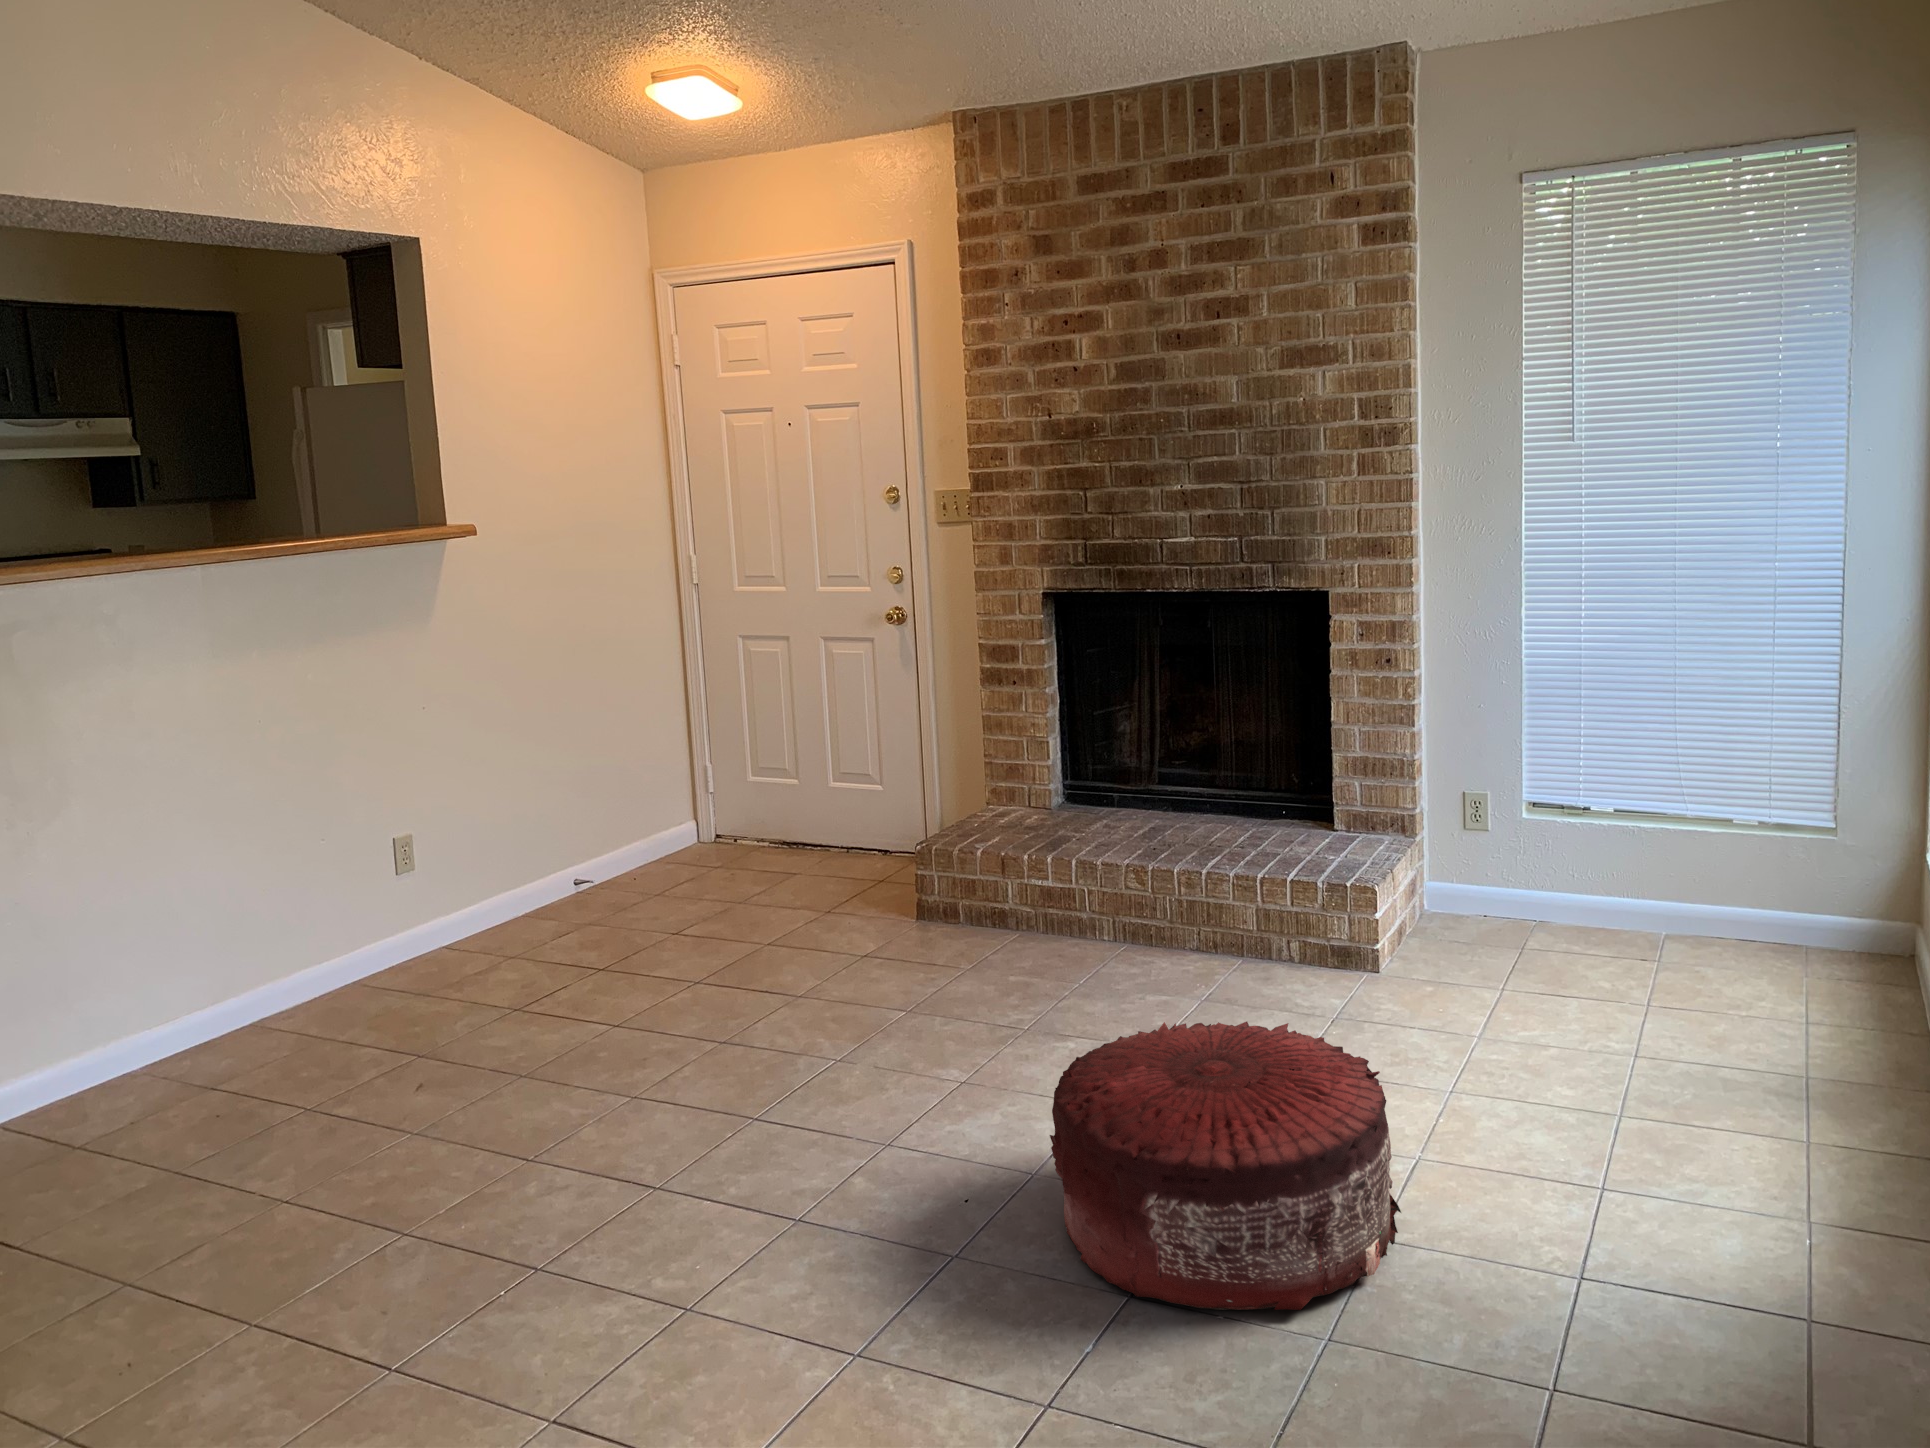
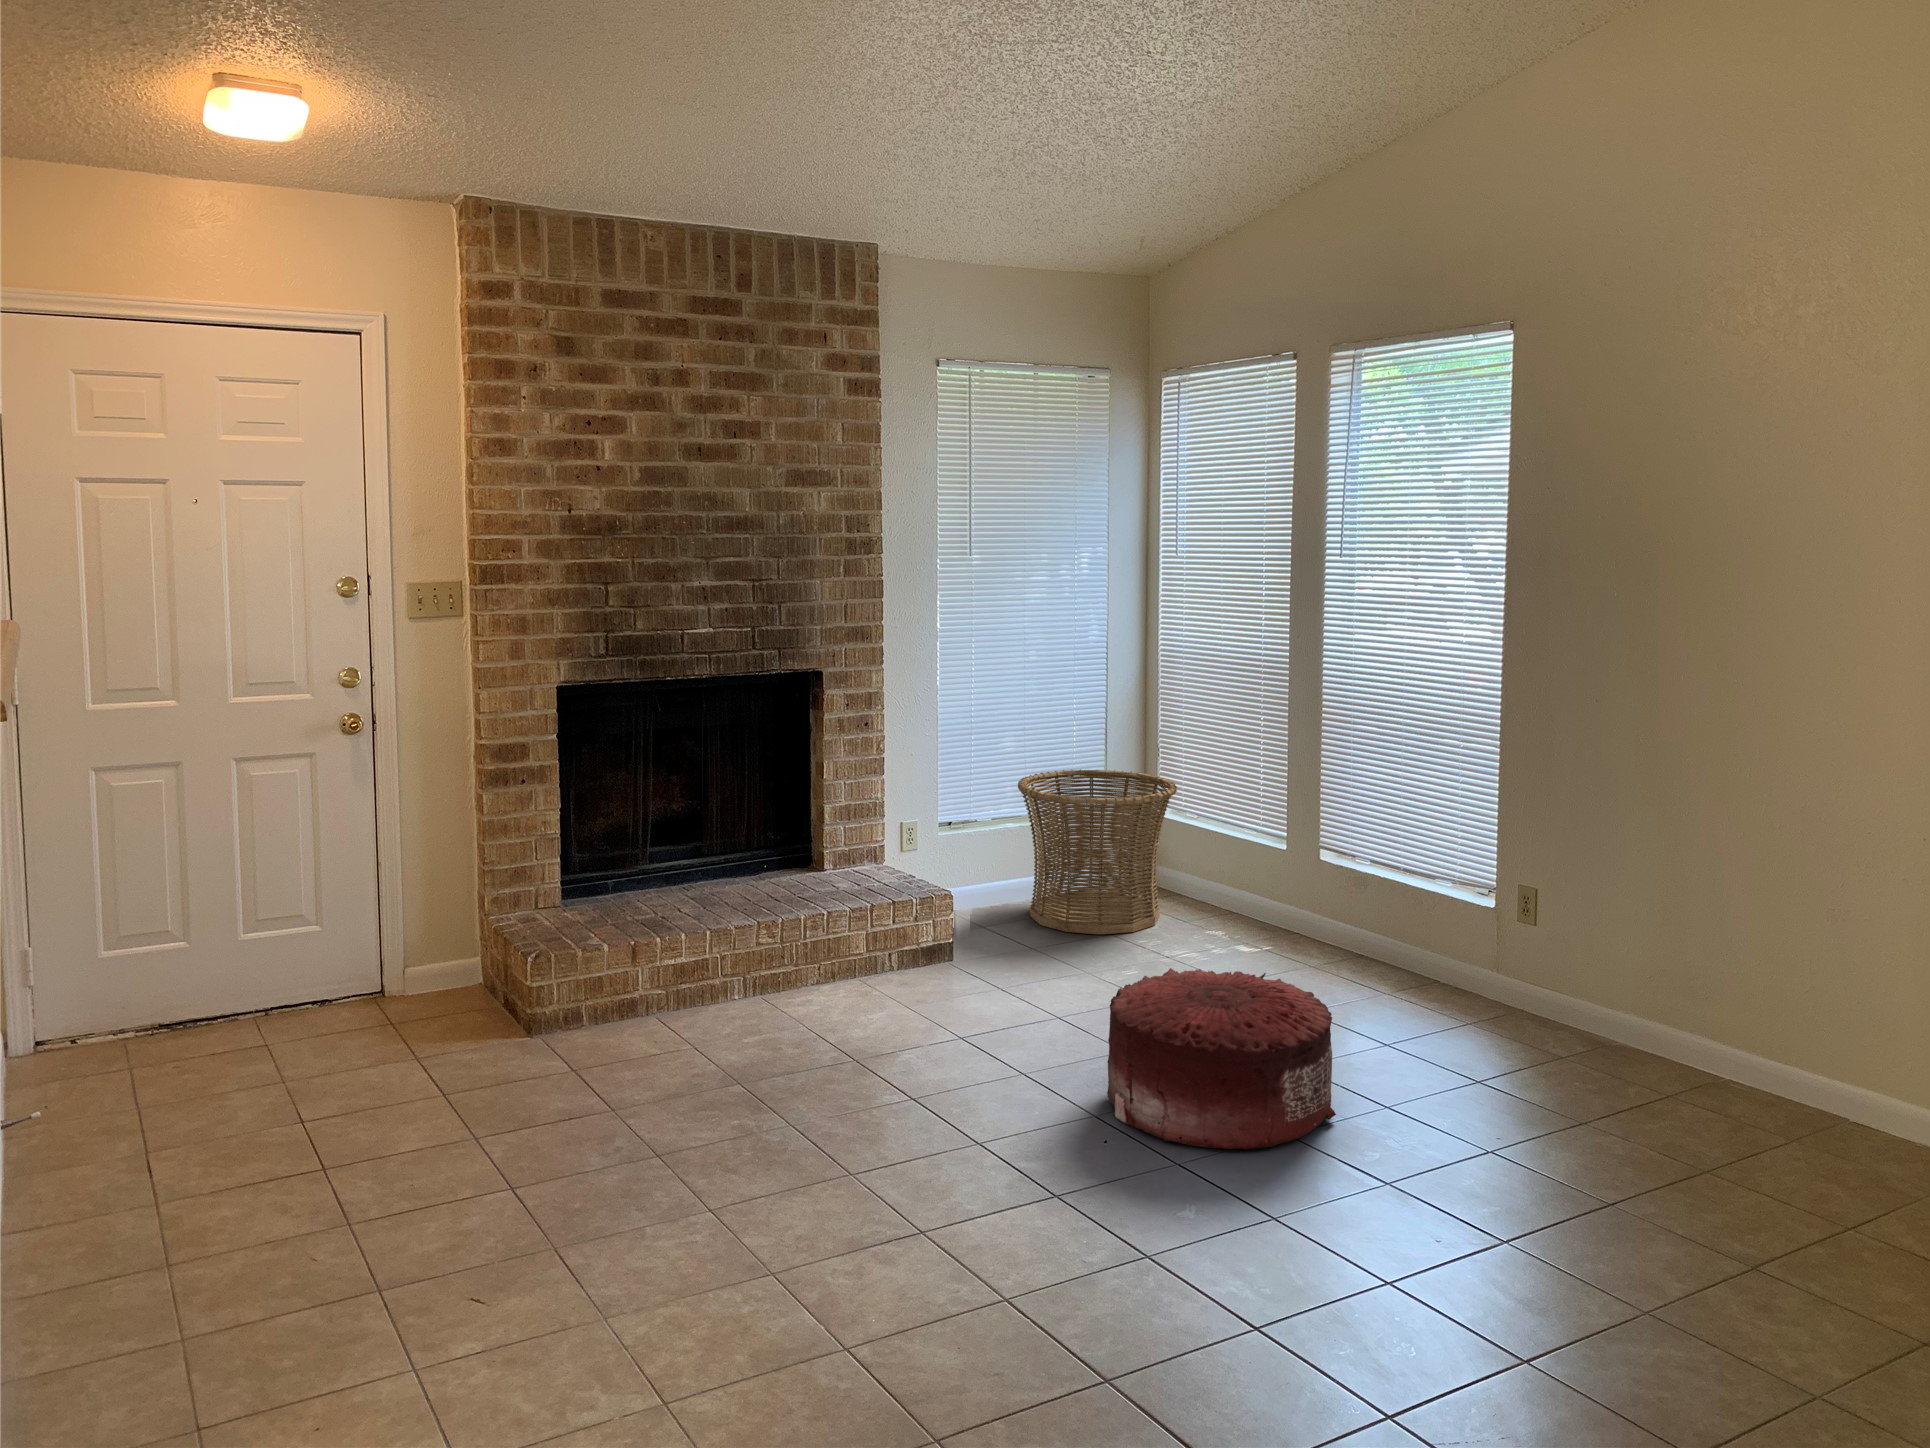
basket: none [1567,754,1835,1009] -> present [1018,770,1177,934]

